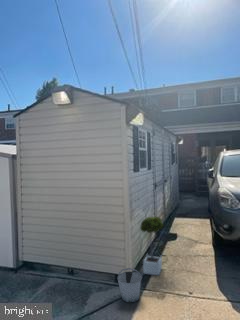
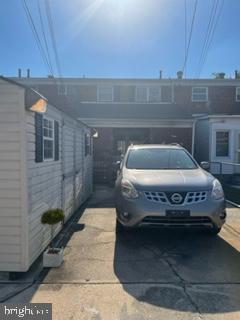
bucket: present [117,268,142,302] -> none [10,263,38,298]

